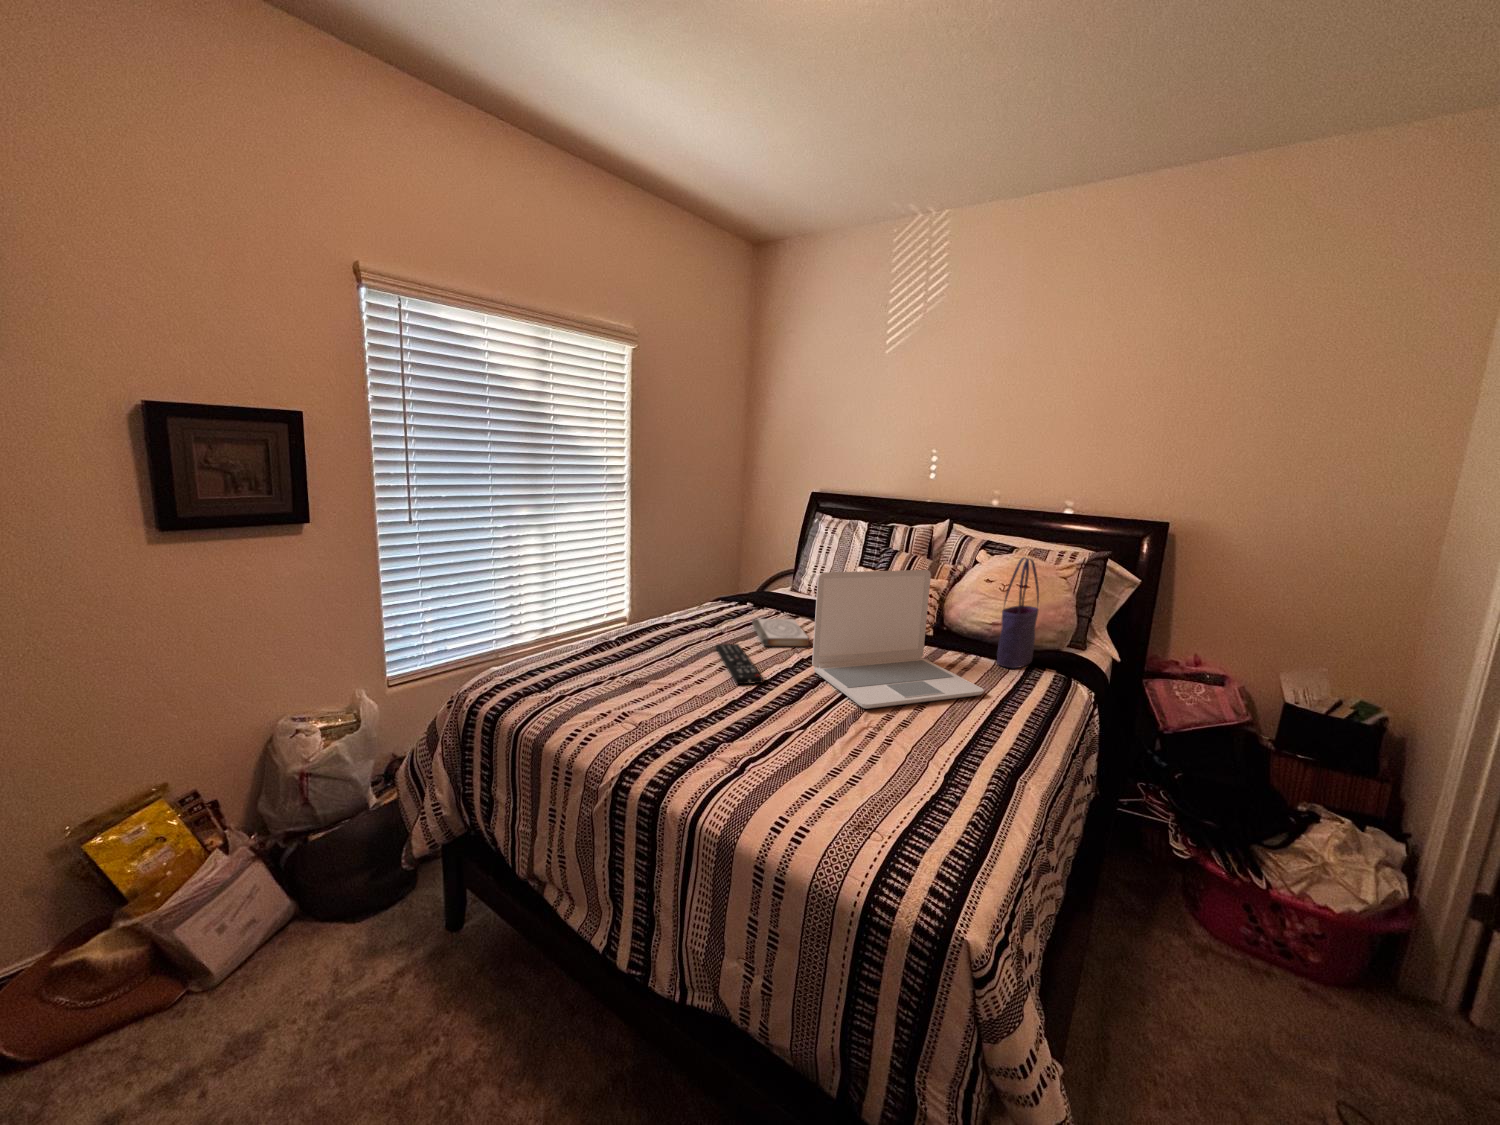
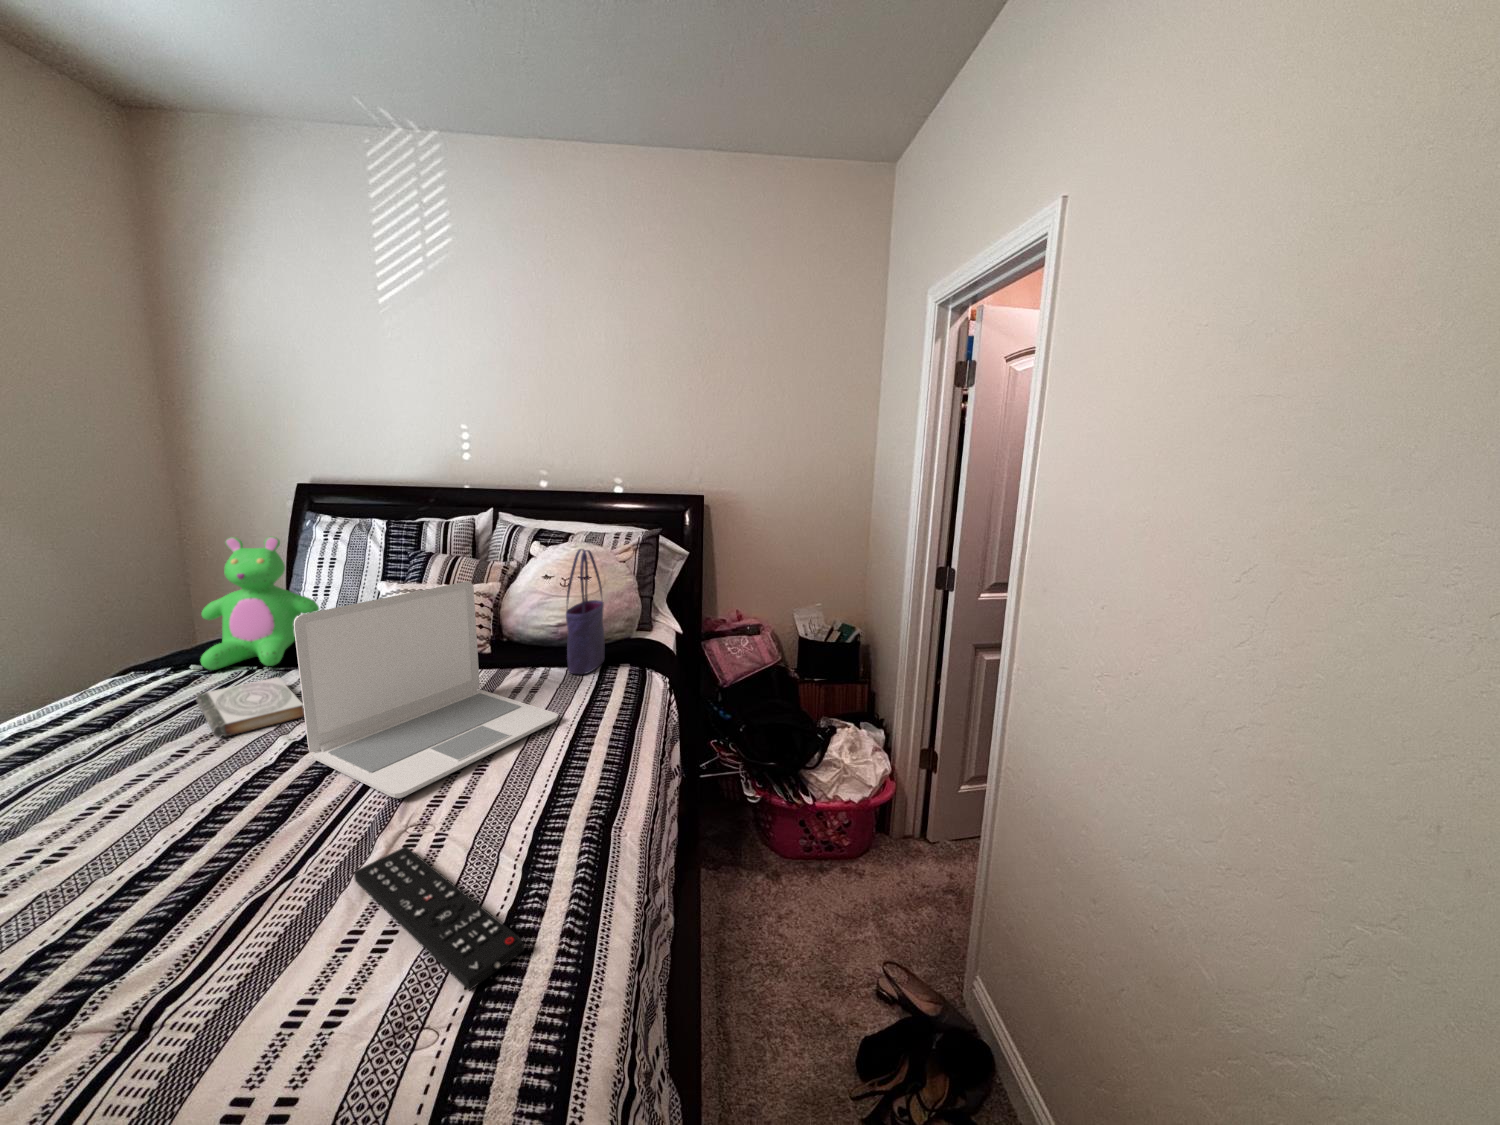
teddy bear: none [753,523,820,613] -> present [201,537,319,670]
remote control: present [716,644,763,684] -> present [354,846,524,991]

